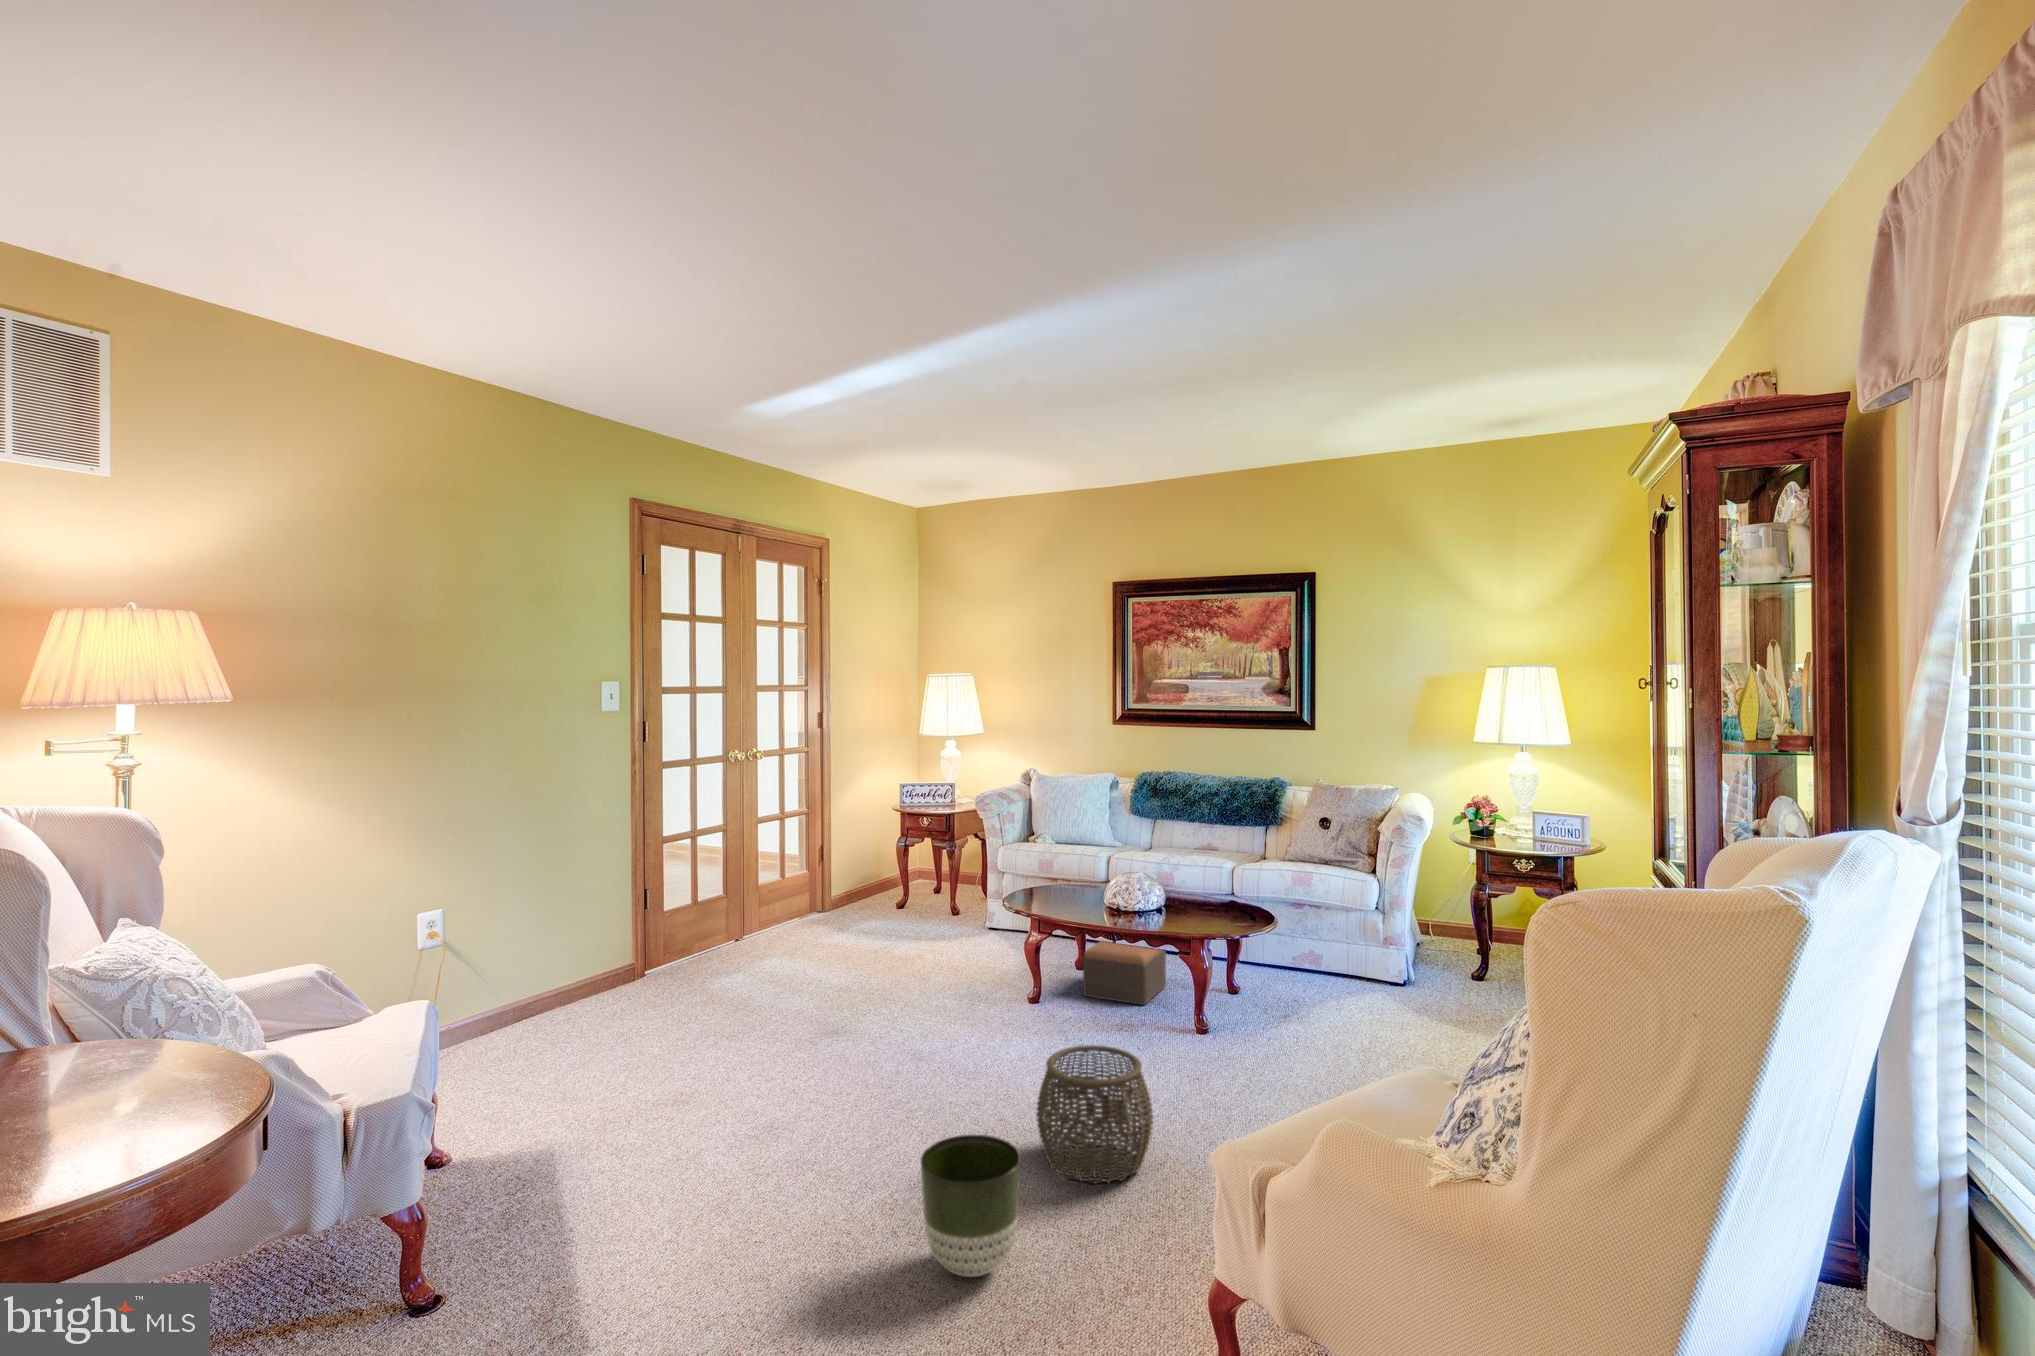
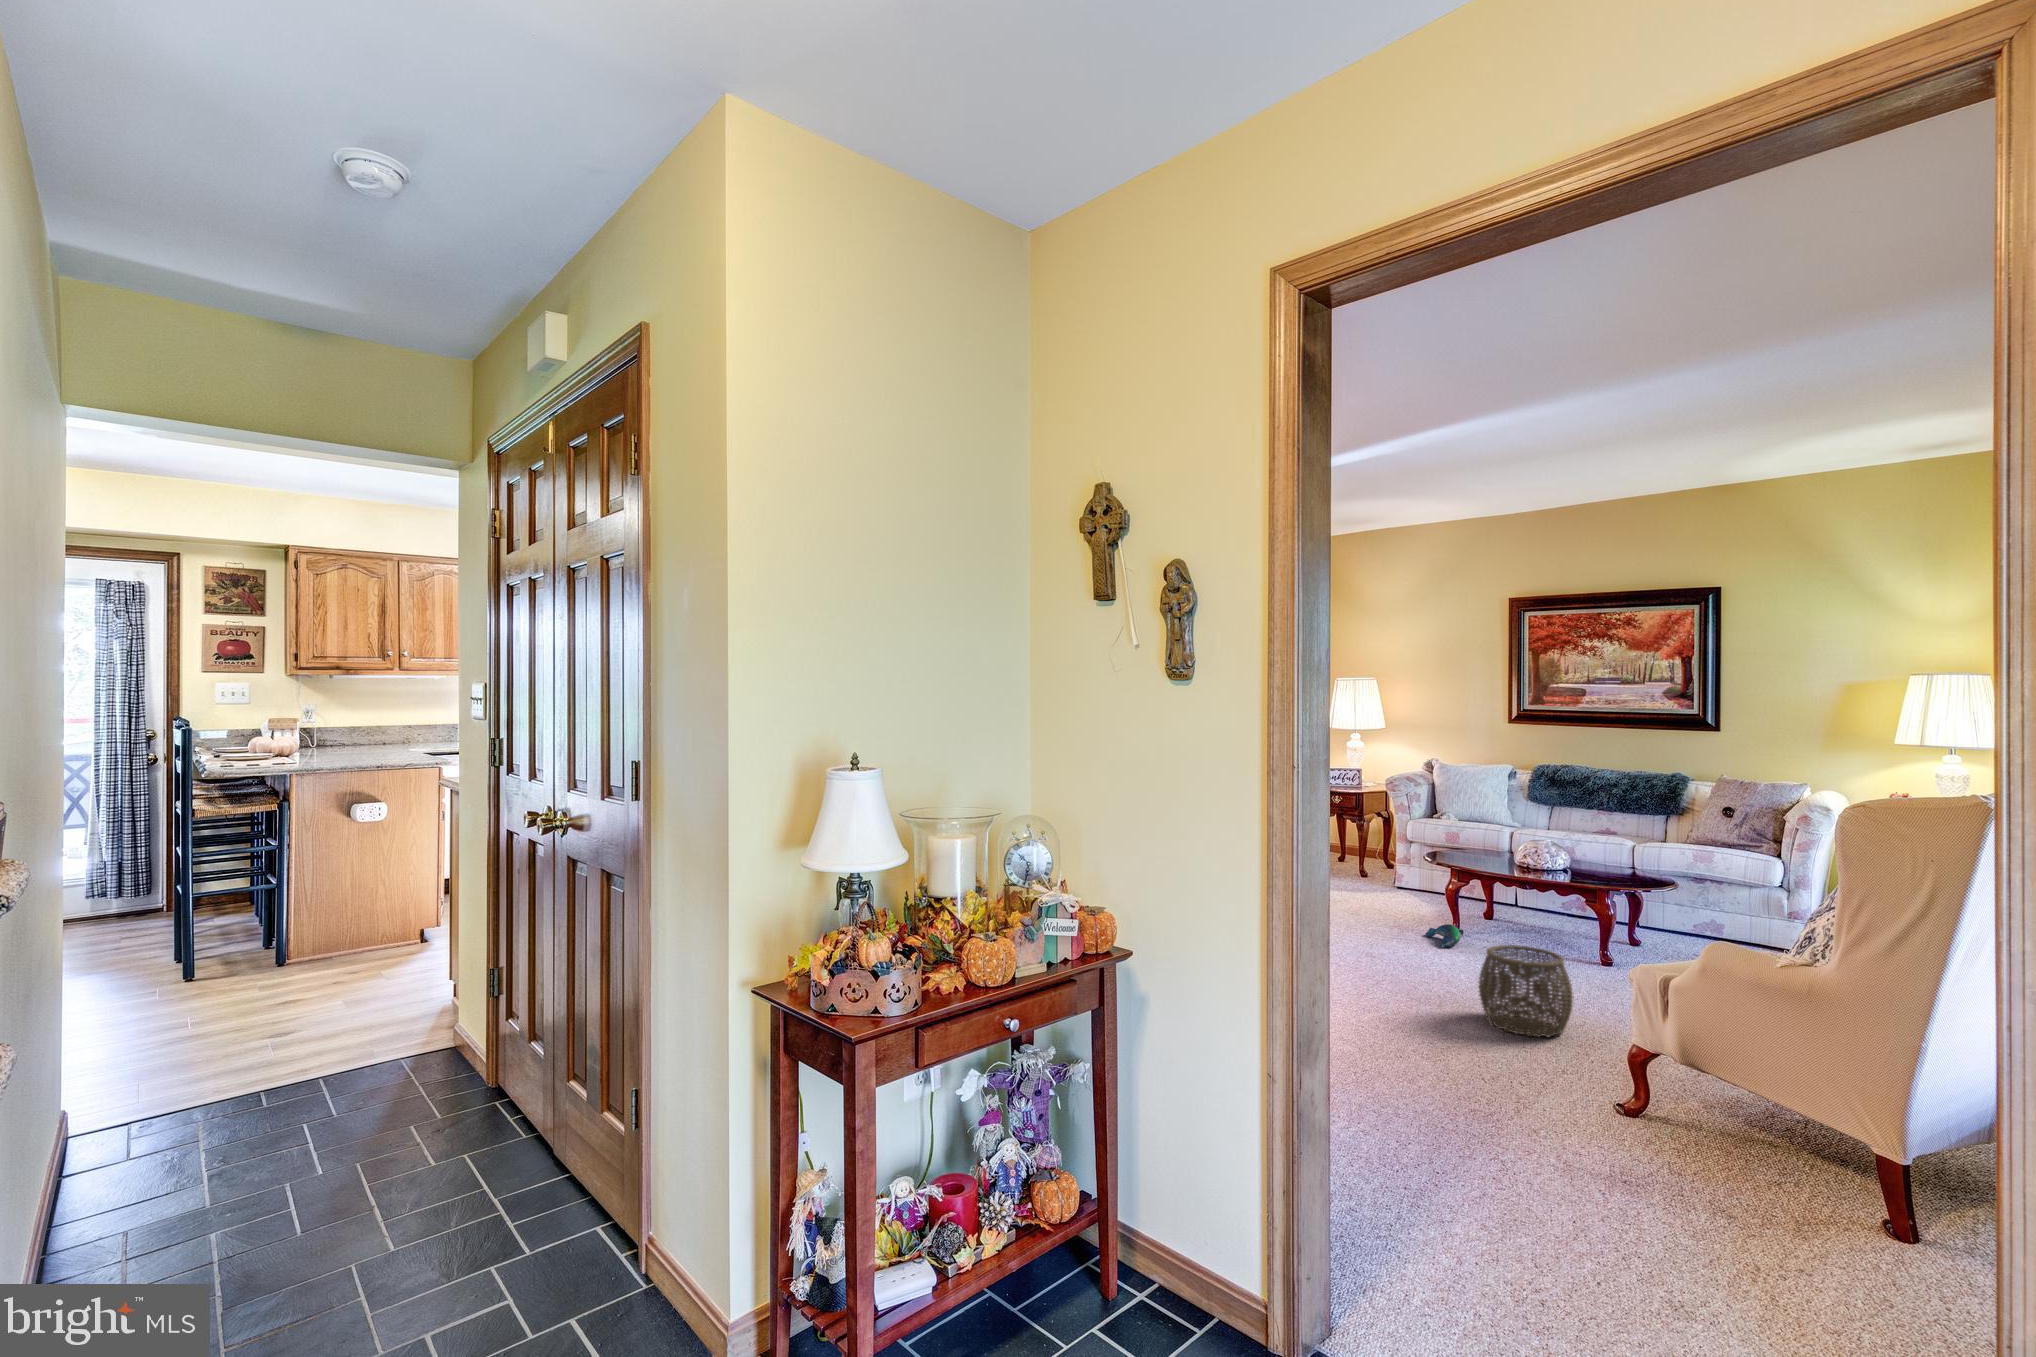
footstool: present [1083,941,1166,1005] -> none [1493,893,1569,948]
plush toy: none [1004,988,1047,1022] -> present [1425,924,1464,948]
planter: present [921,1135,1020,1277] -> none [1409,979,1481,1065]

